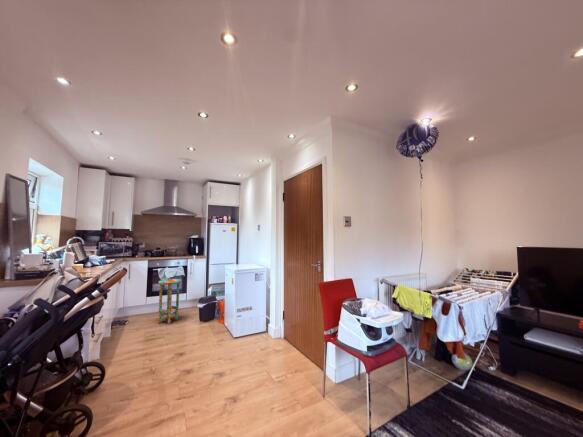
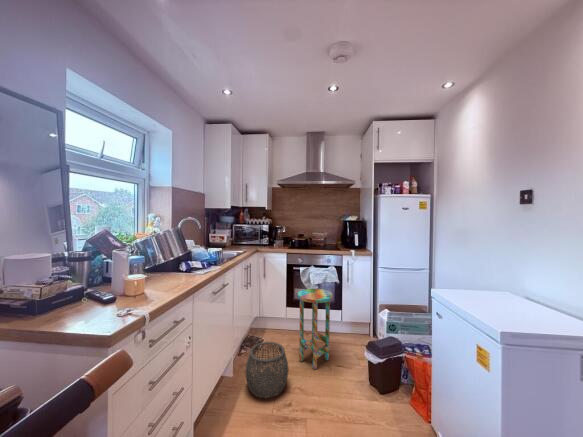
woven basket: none [124,310,154,339] -> present [245,342,289,398]

